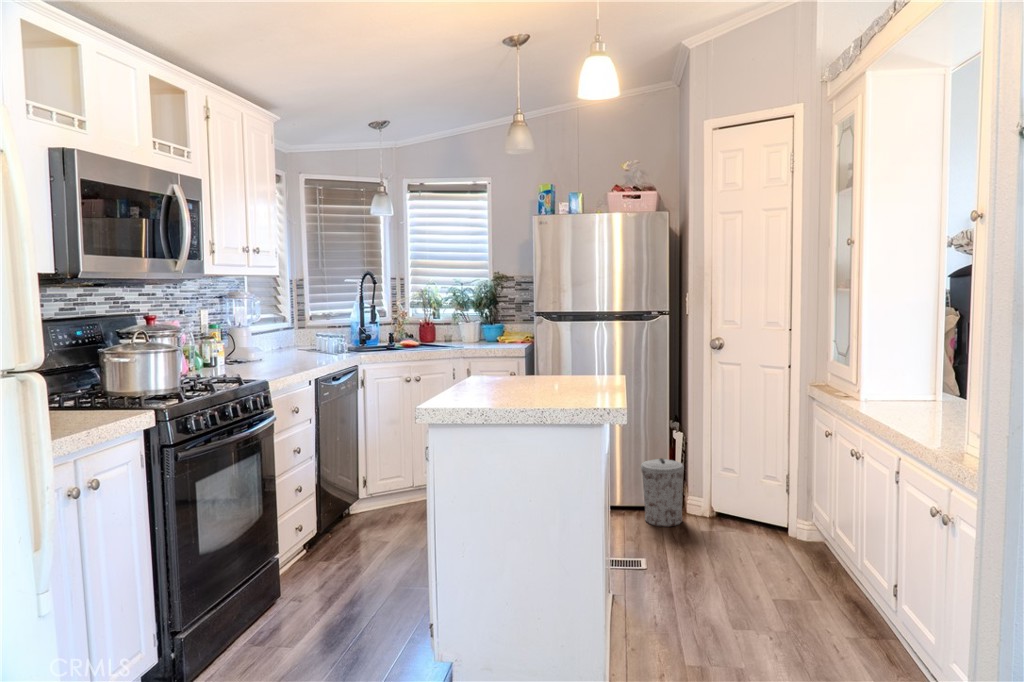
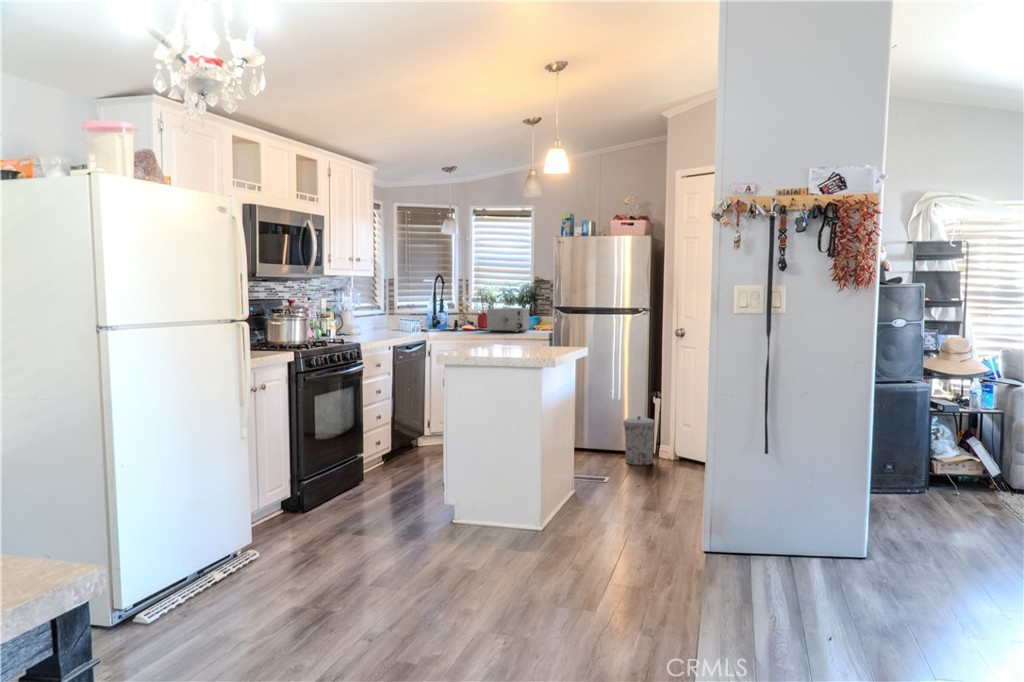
toaster: none [441,315,498,349] -> present [487,308,529,332]

